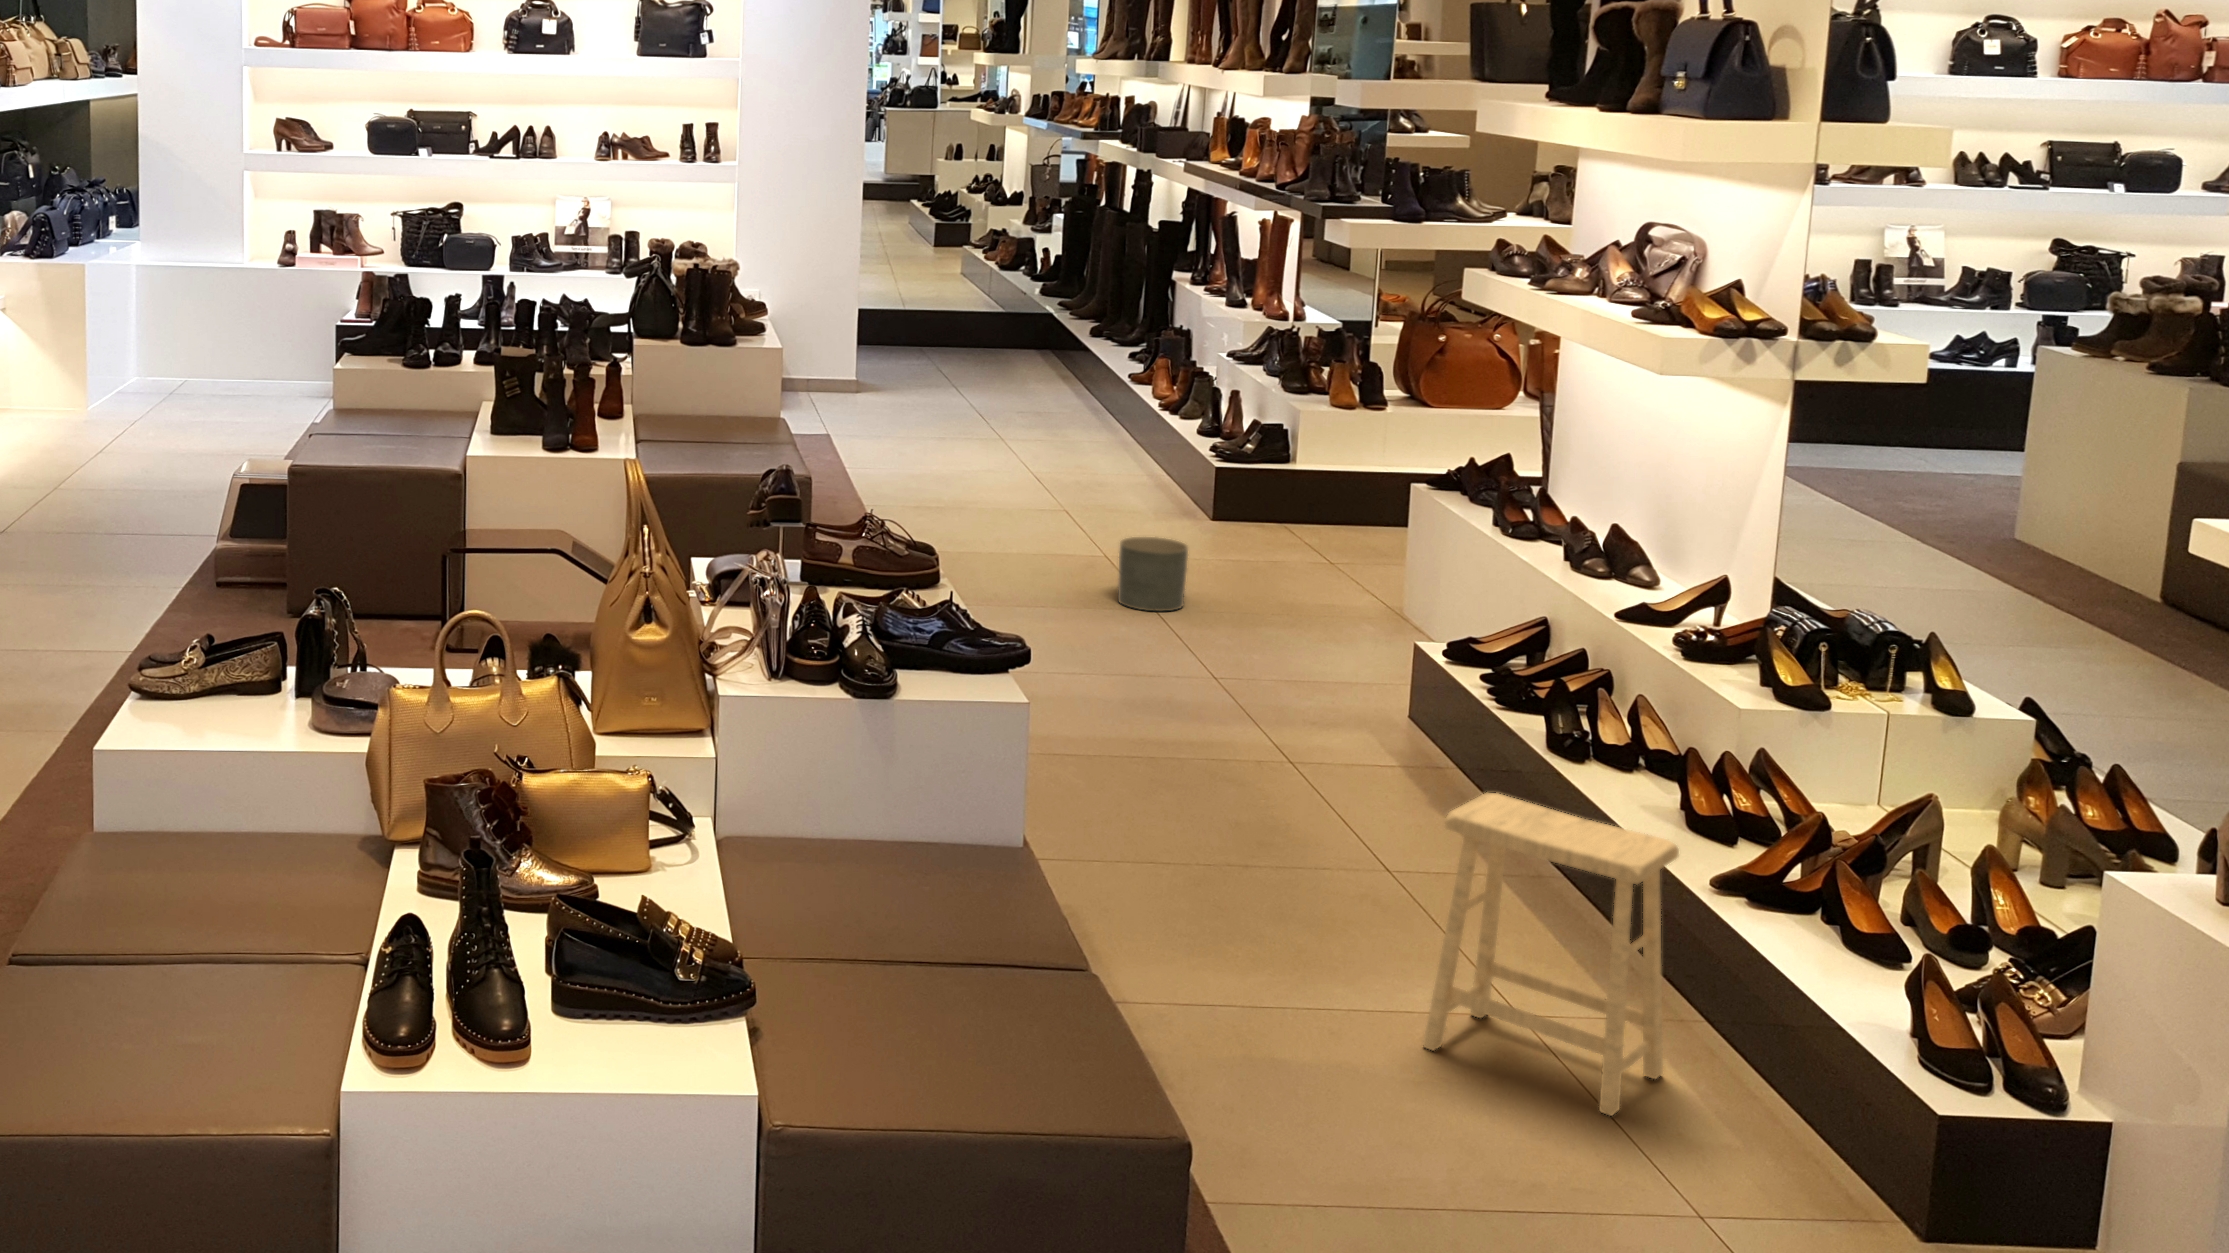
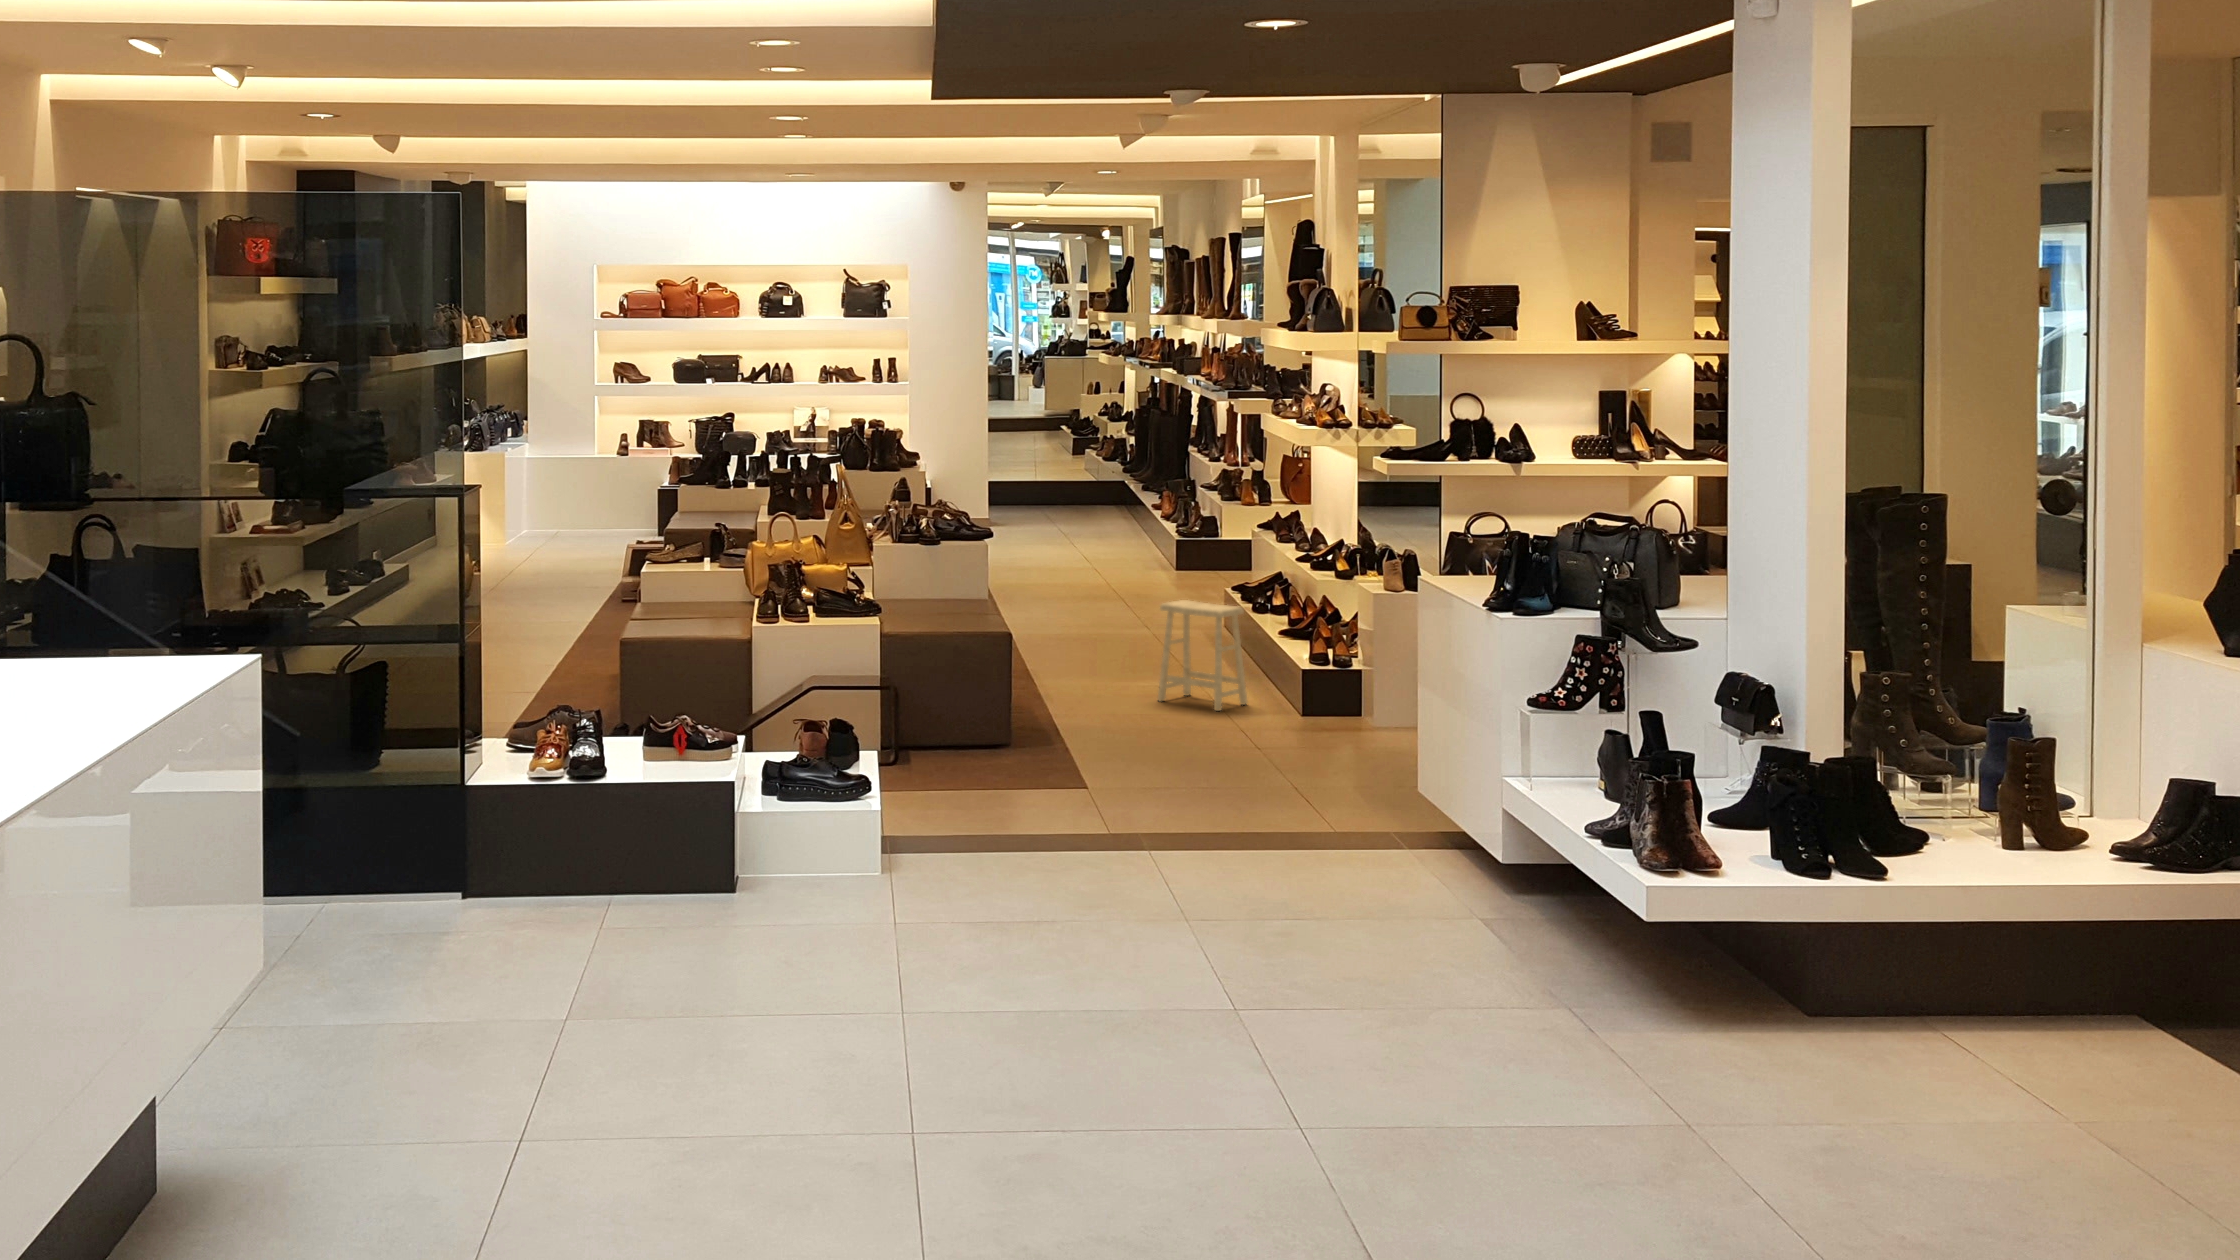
planter: present [1118,537,1188,611] -> none [1106,567,1142,604]

